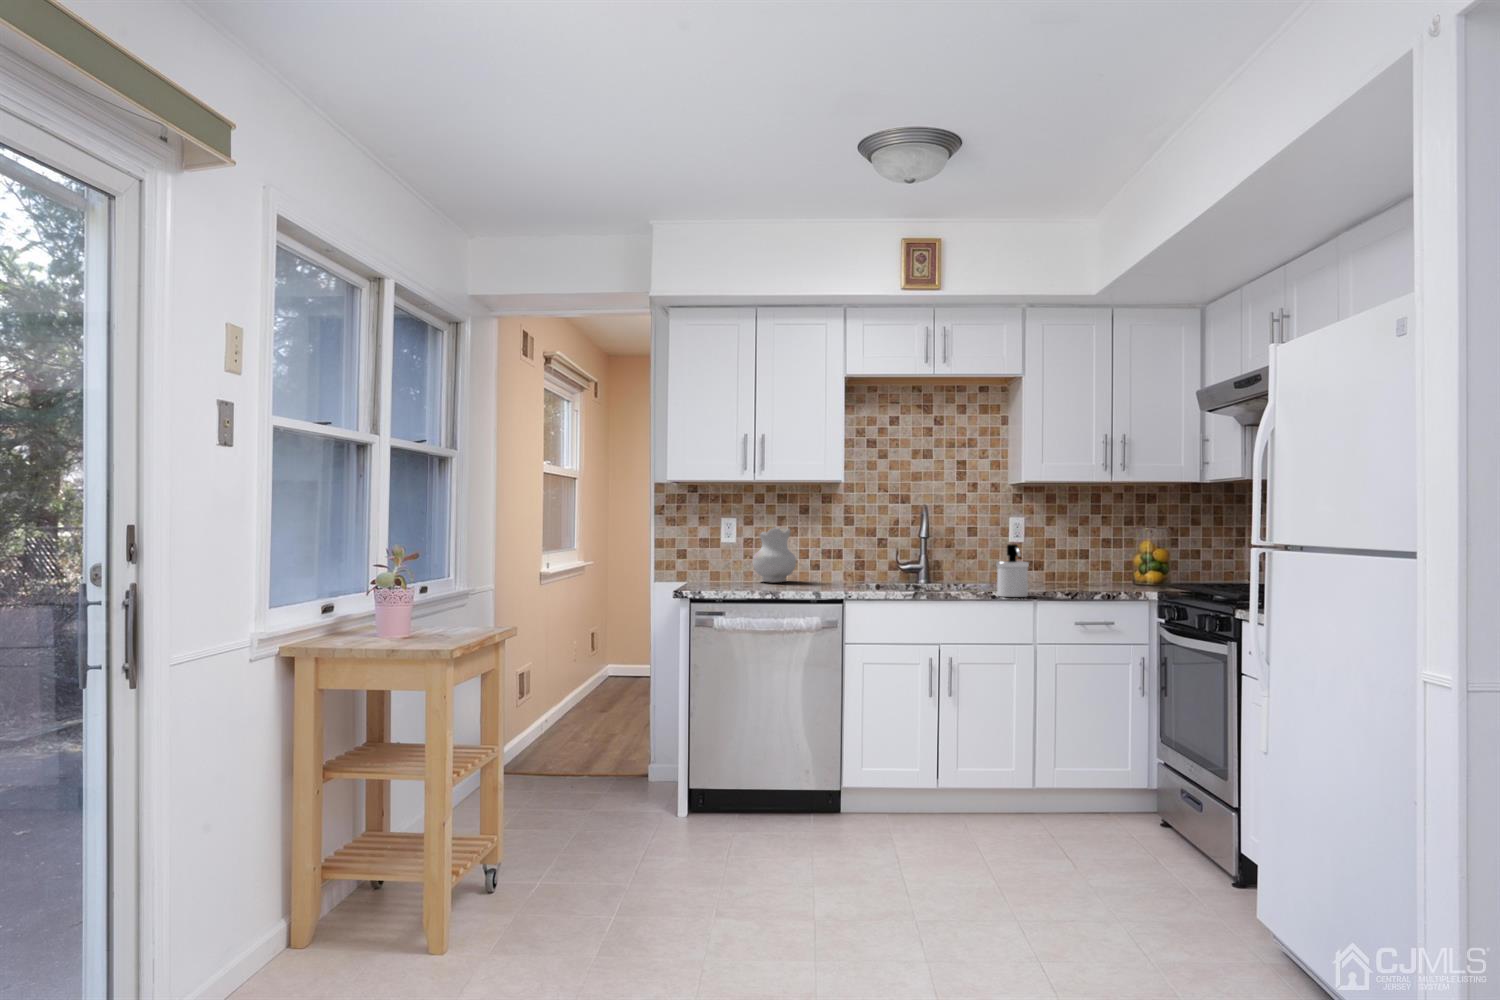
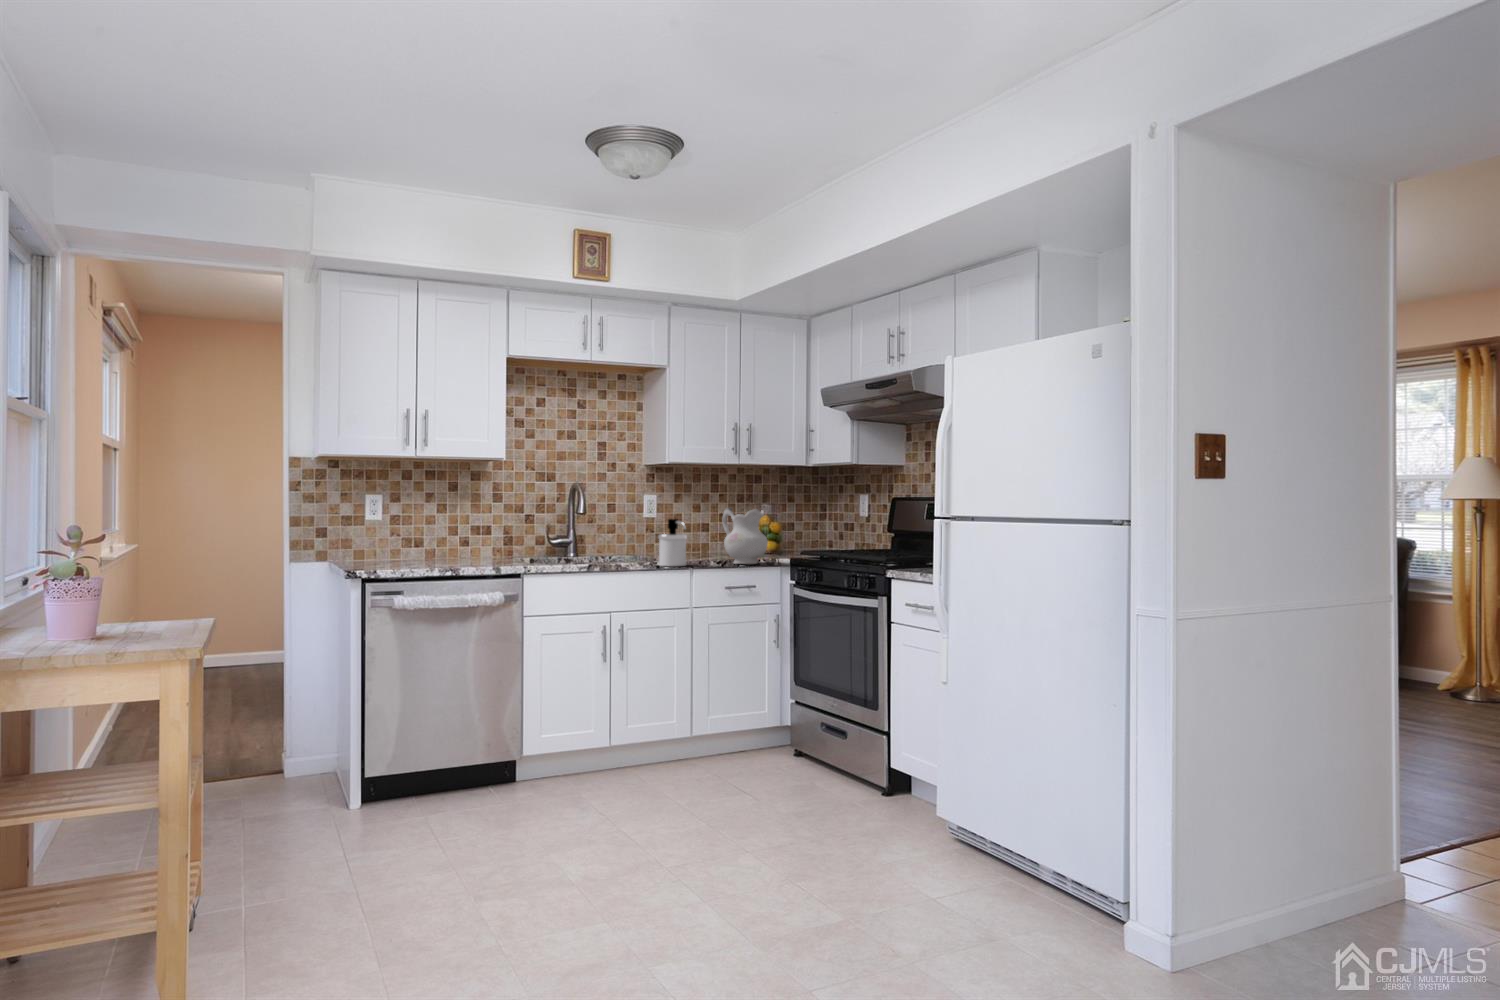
ceramic pitcher: present [753,527,796,582] -> present [723,508,768,564]

